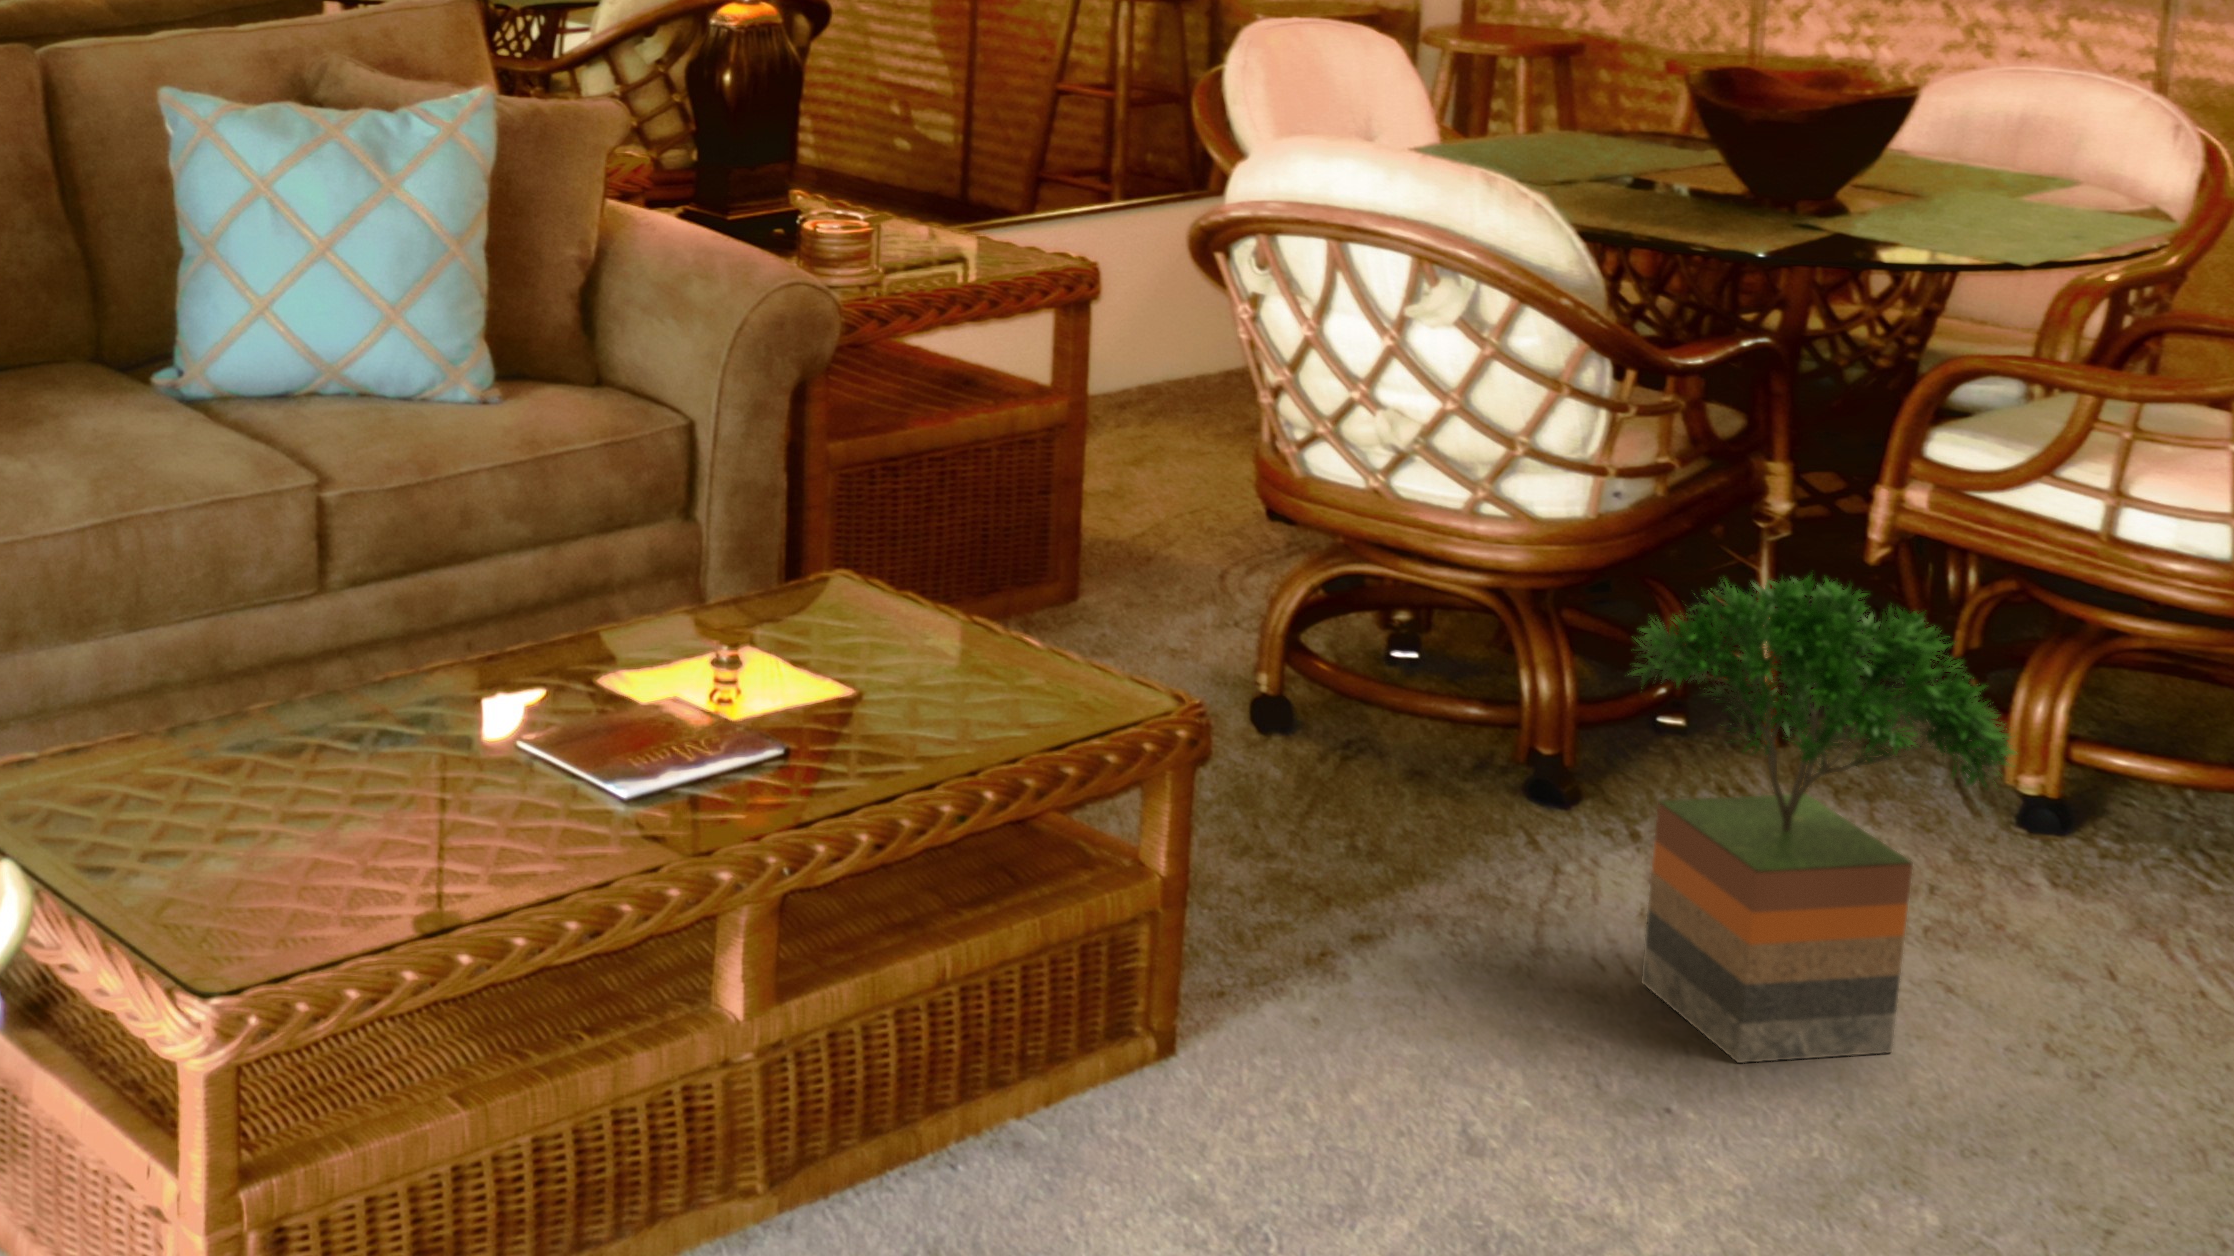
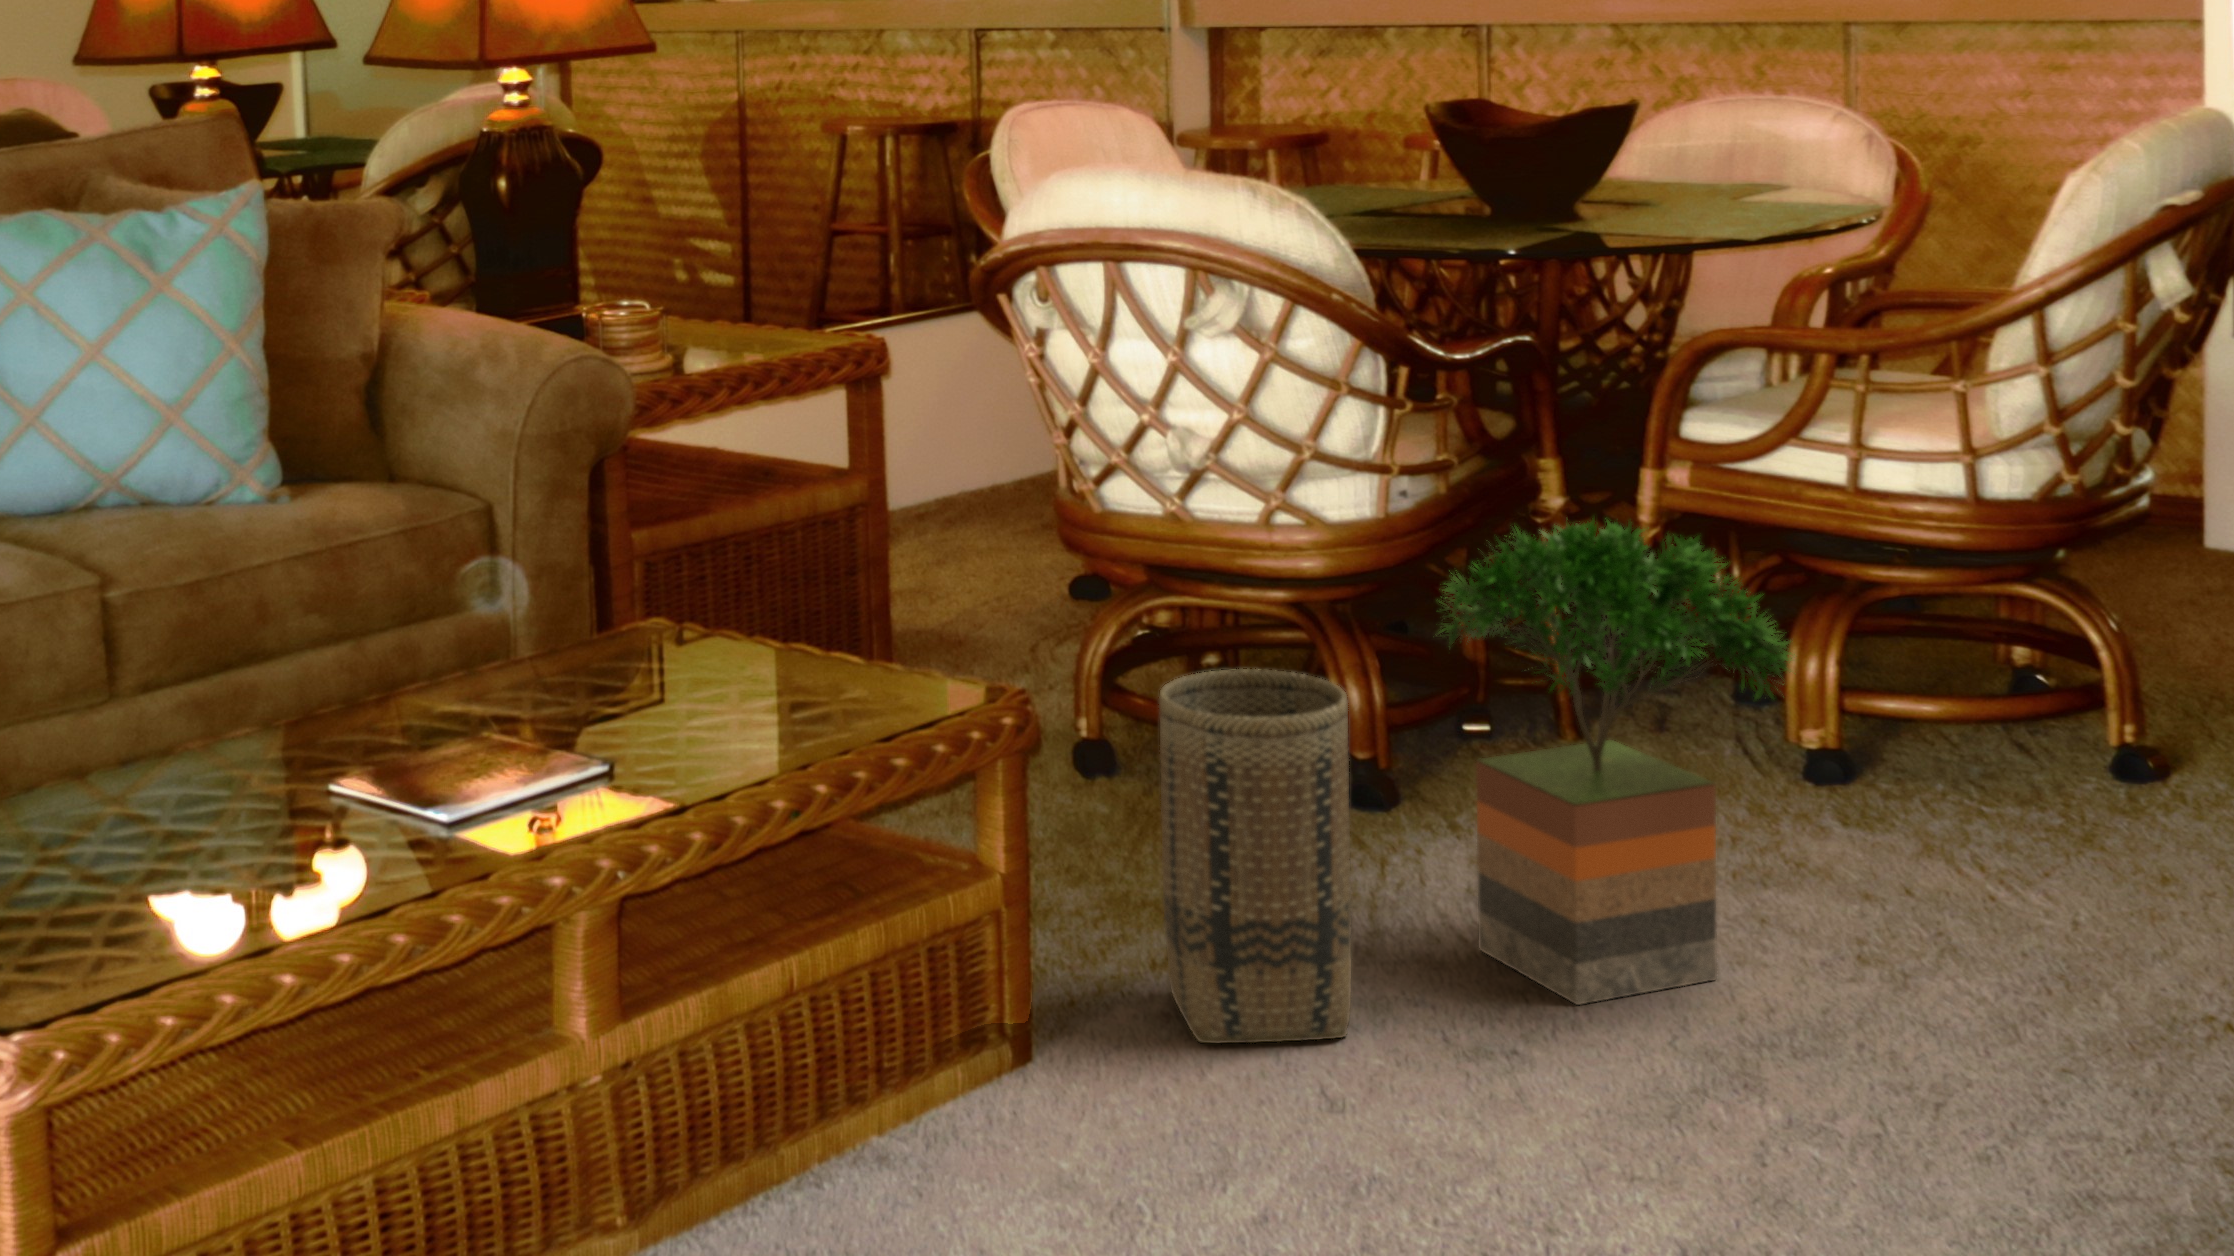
basket: none [1318,692,1526,1067] -> present [1159,669,1351,1043]

